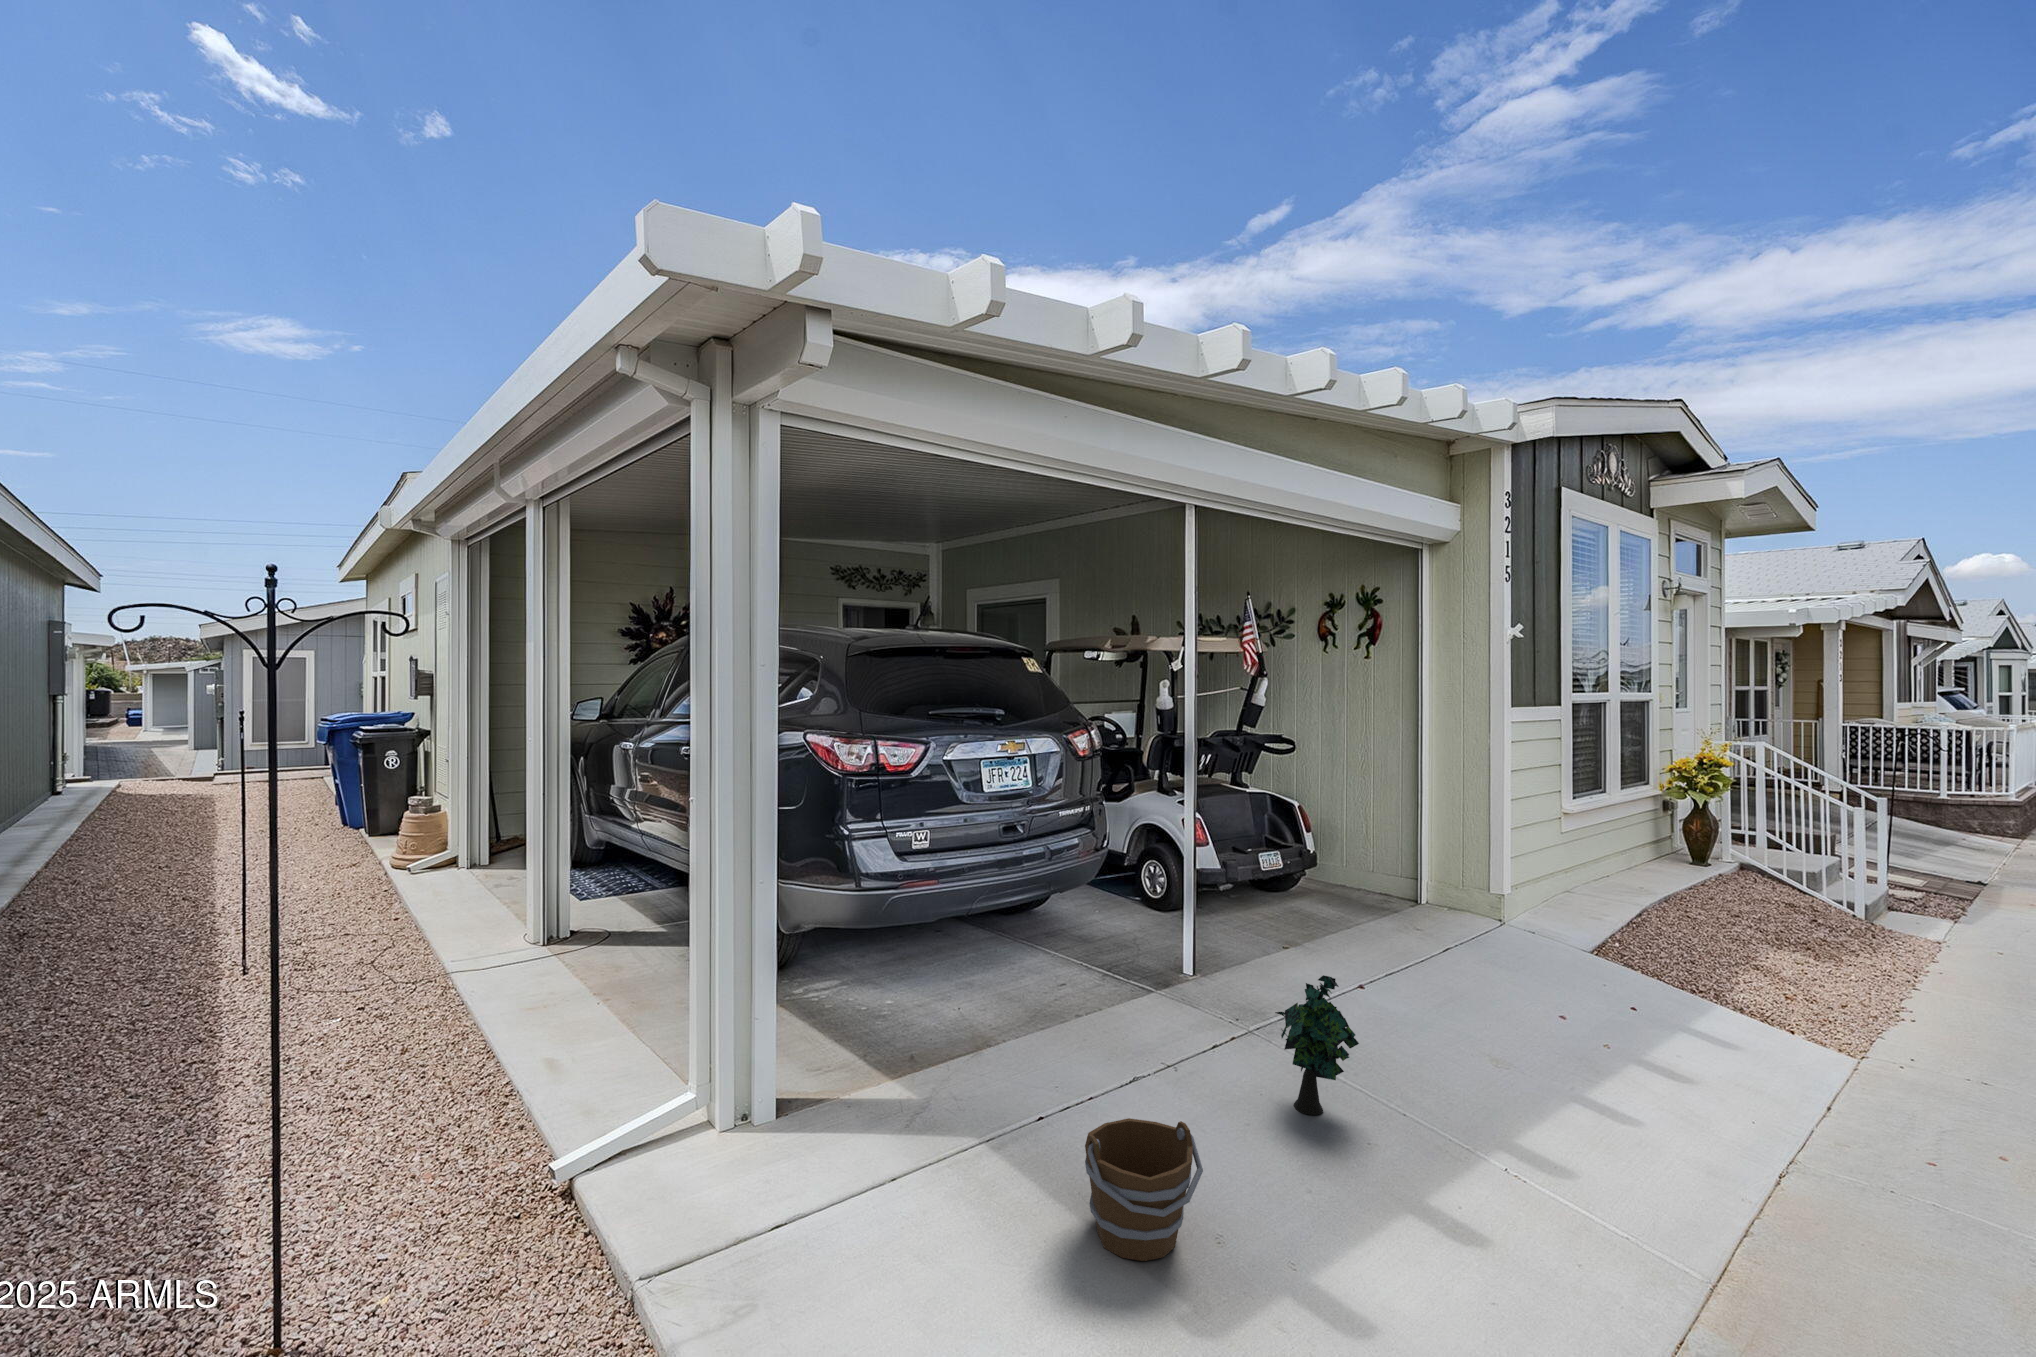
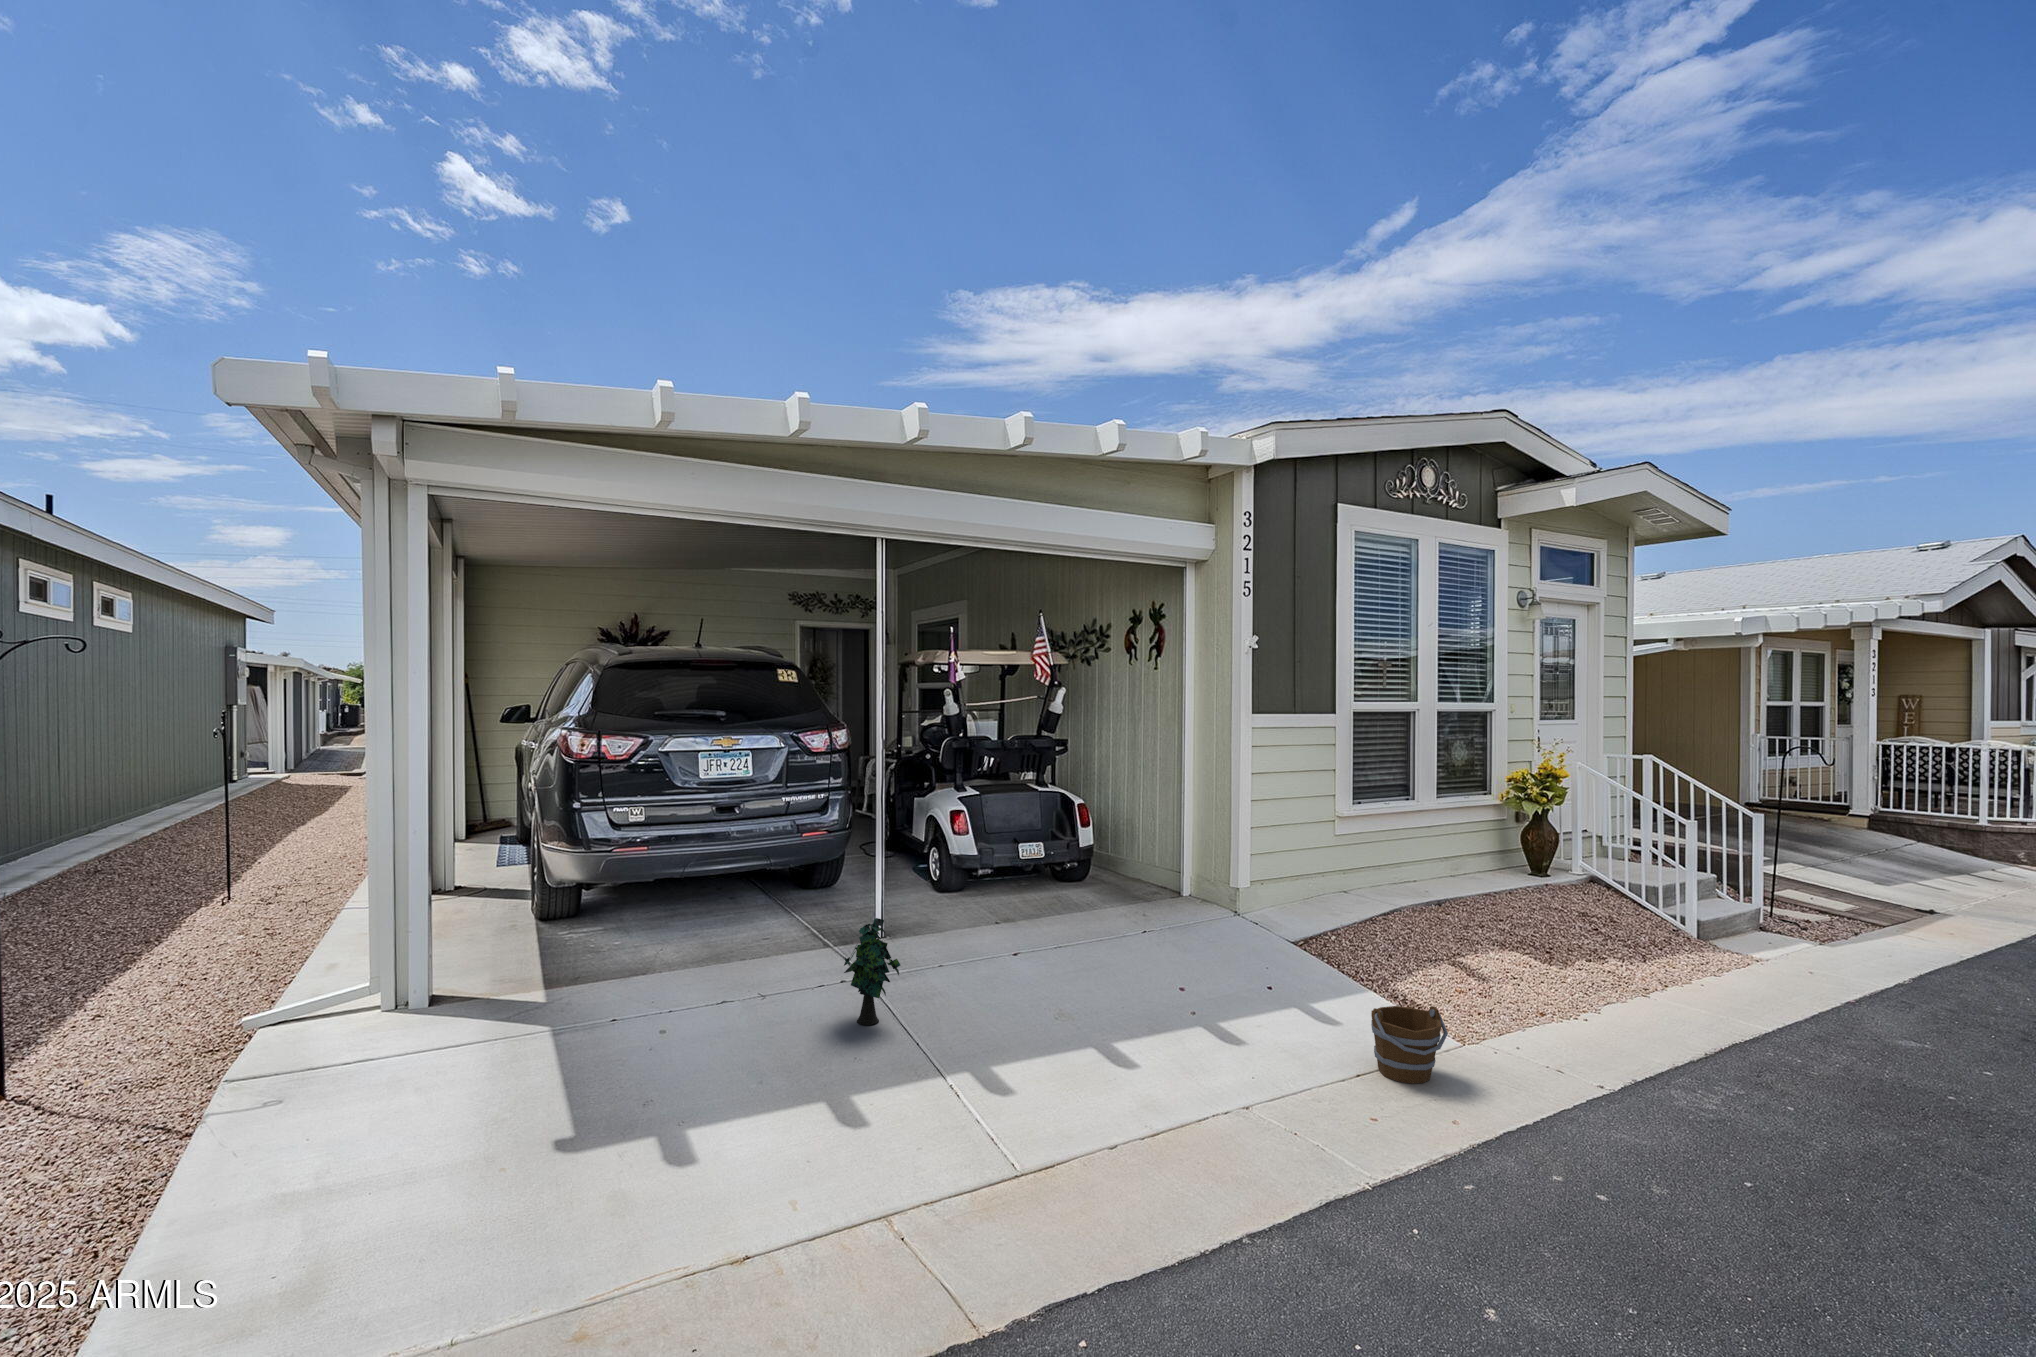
bucket: present [1085,1118,1203,1261] -> present [1371,1006,1448,1084]

